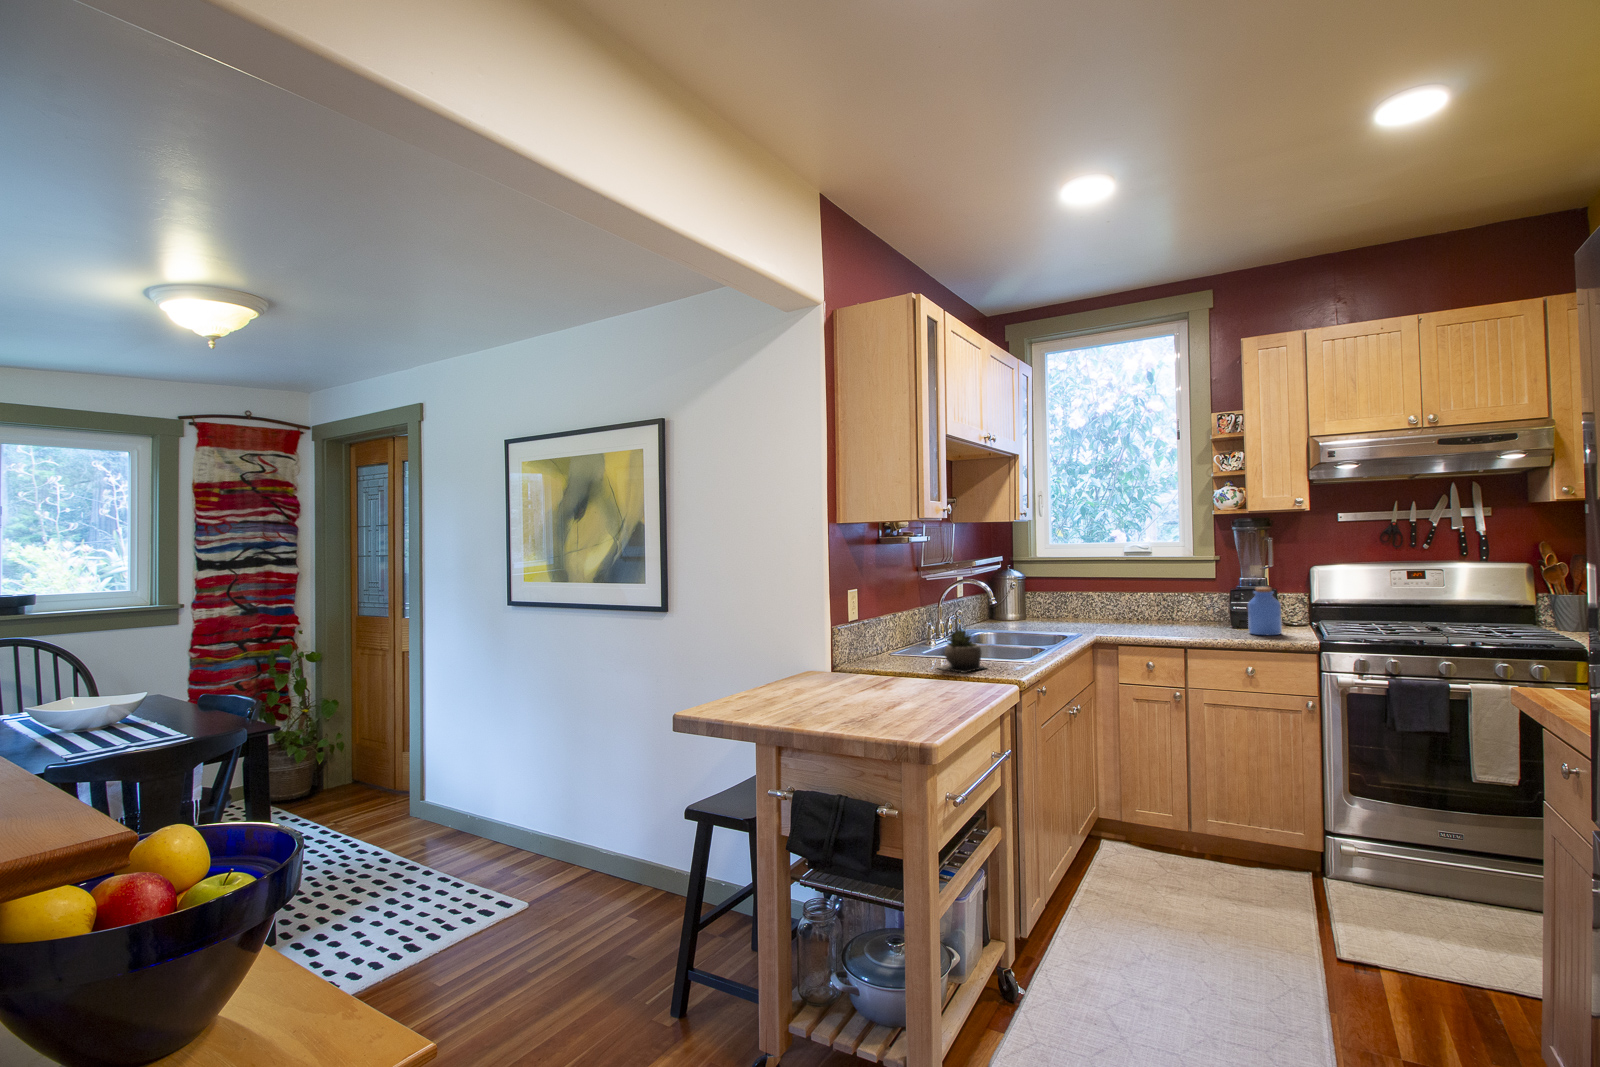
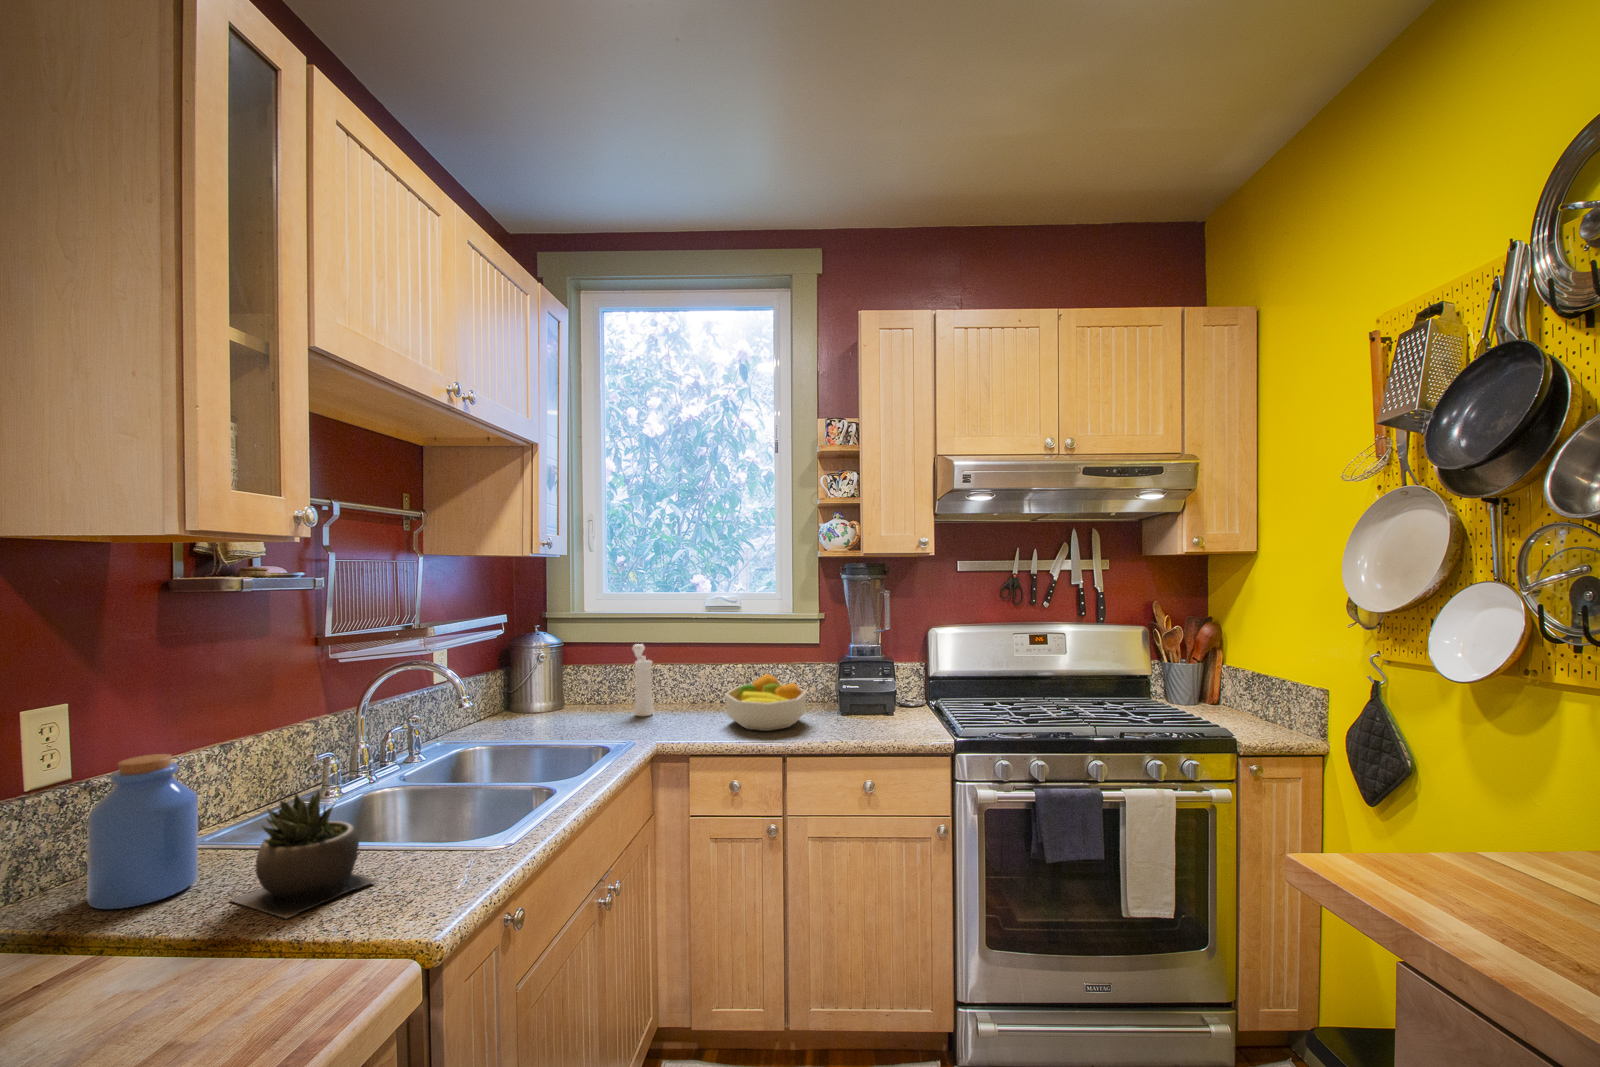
pepper mill: none [1072,578,1090,624] -> present [632,644,653,716]
jar: present [1248,587,1282,635] -> present [87,754,198,909]
fruit bowl: none [1142,597,1204,634] -> present [725,674,807,731]

